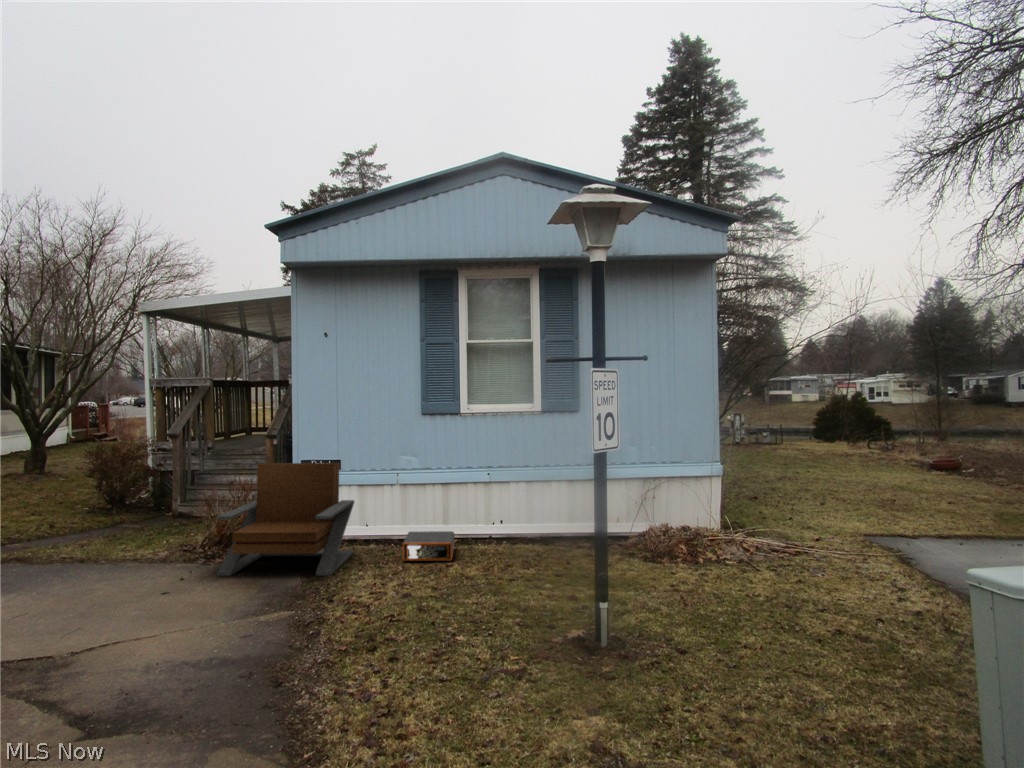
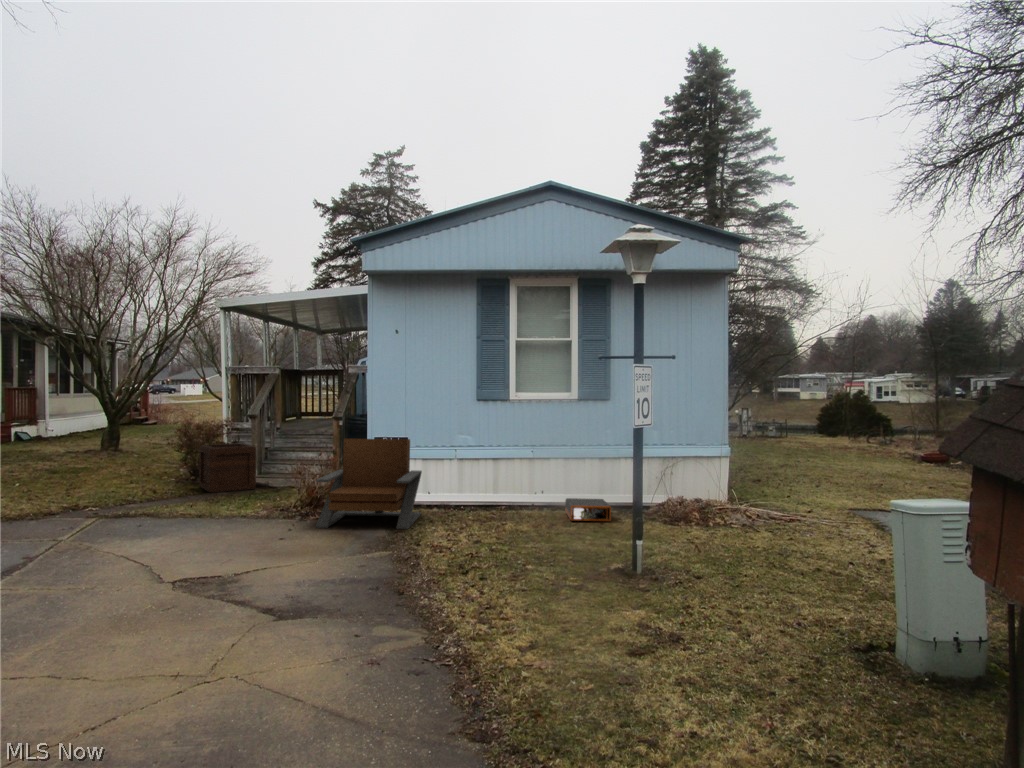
wooden crate: none [109,466,174,527] -> present [199,443,256,493]
storage box: present [402,531,454,561] -> present [565,498,611,521]

